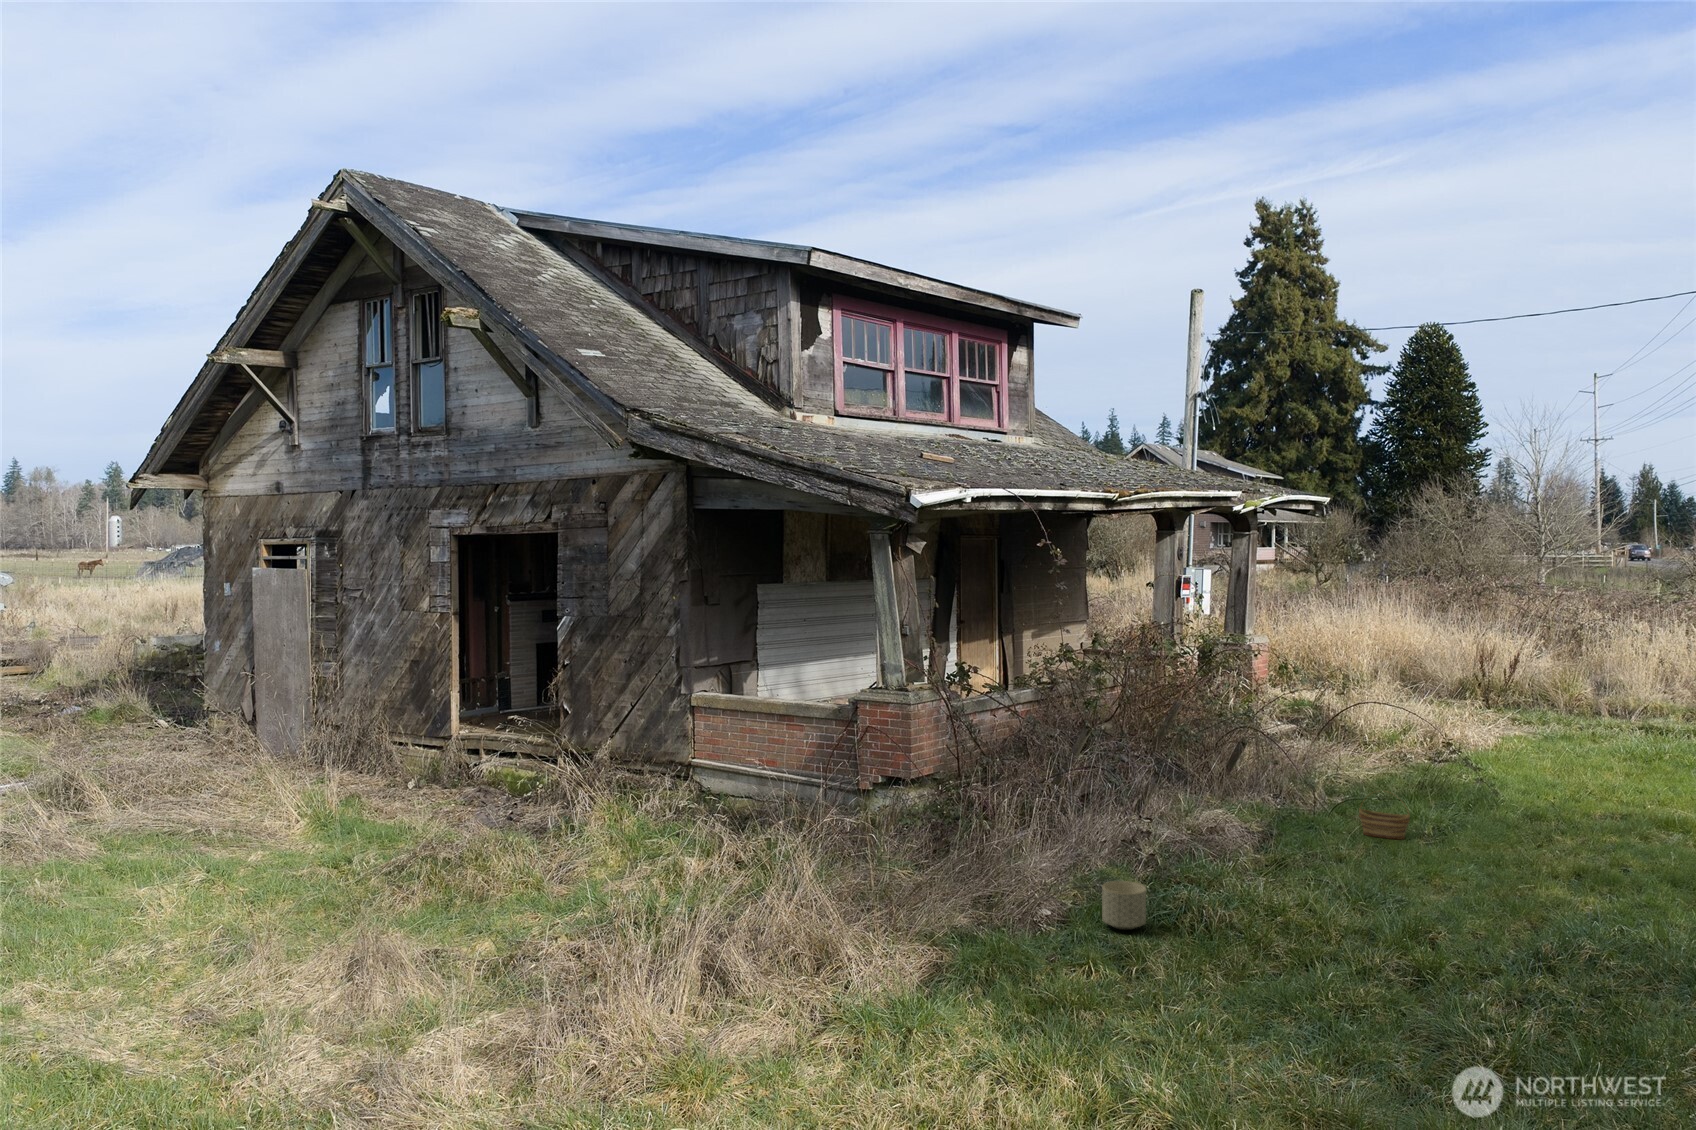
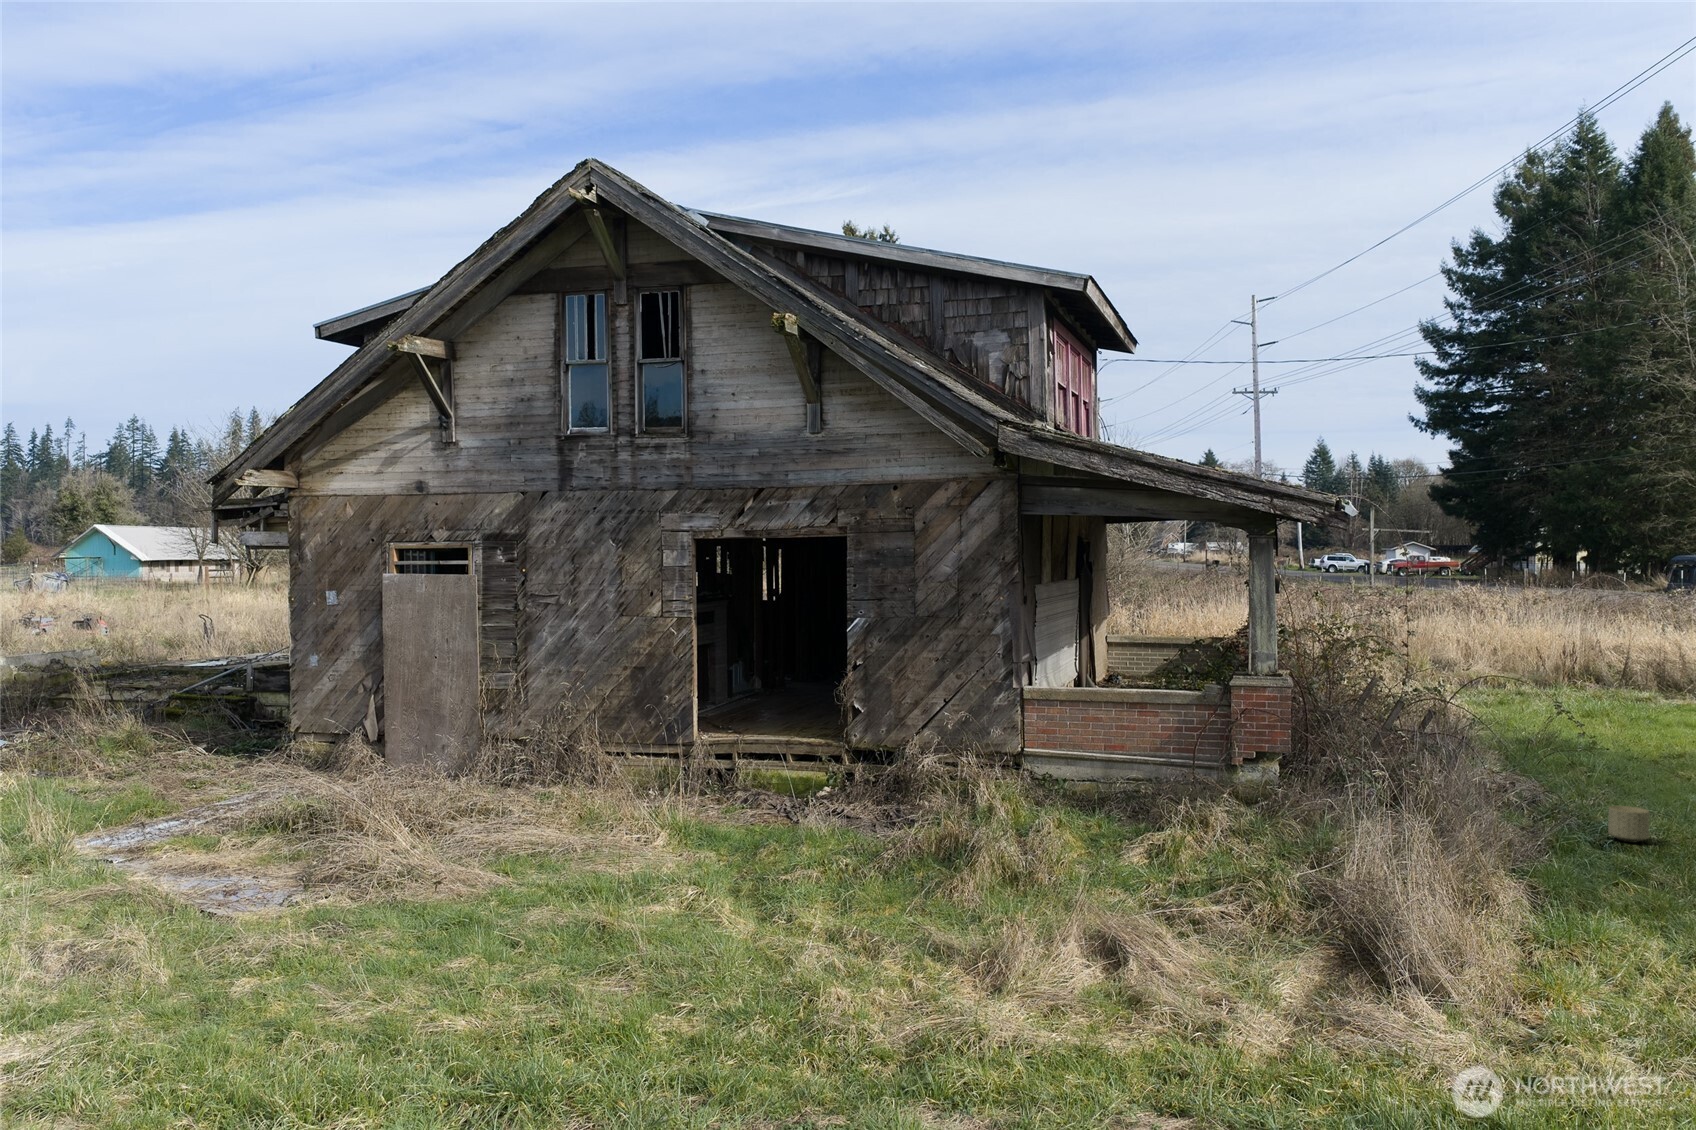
basket: present [1359,802,1410,840] -> none [1579,744,1619,780]

